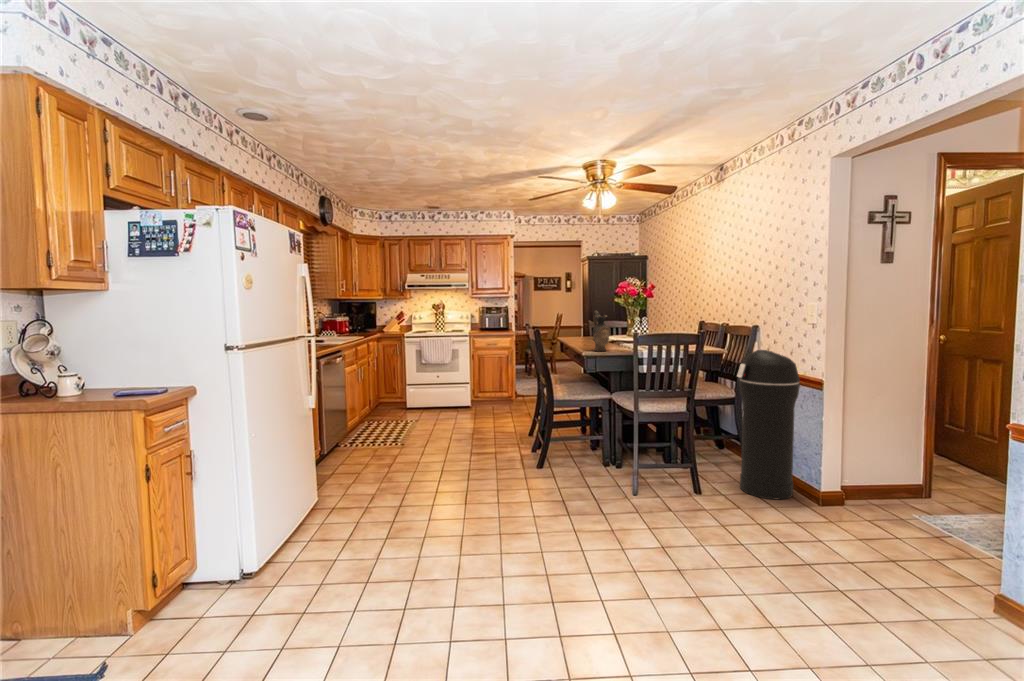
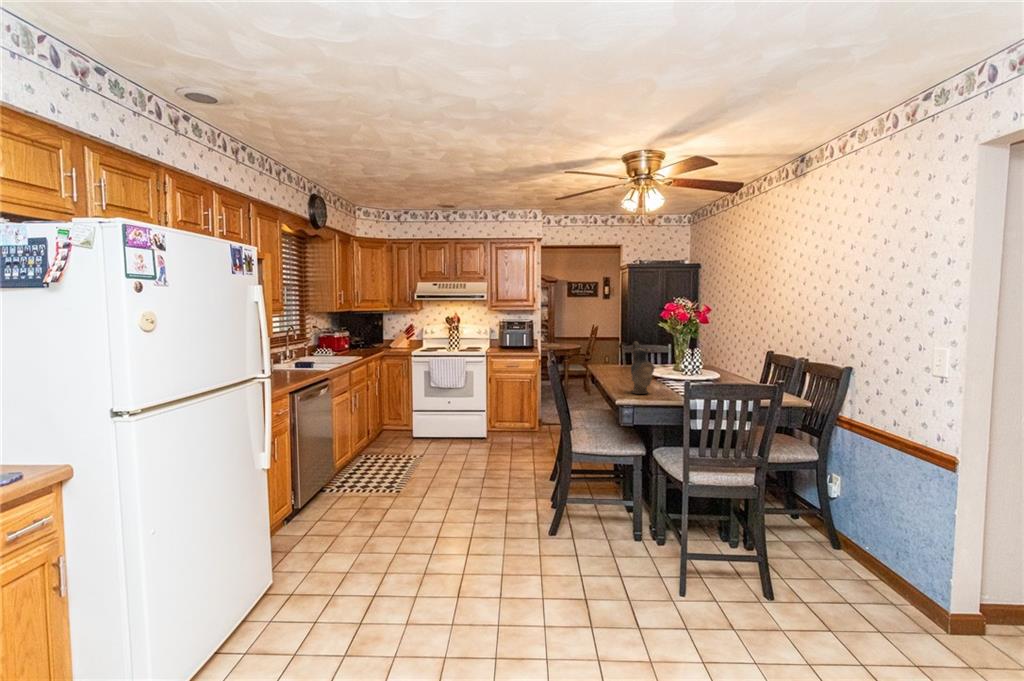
trash can: present [737,350,800,500] -> none [828,407,921,617]

